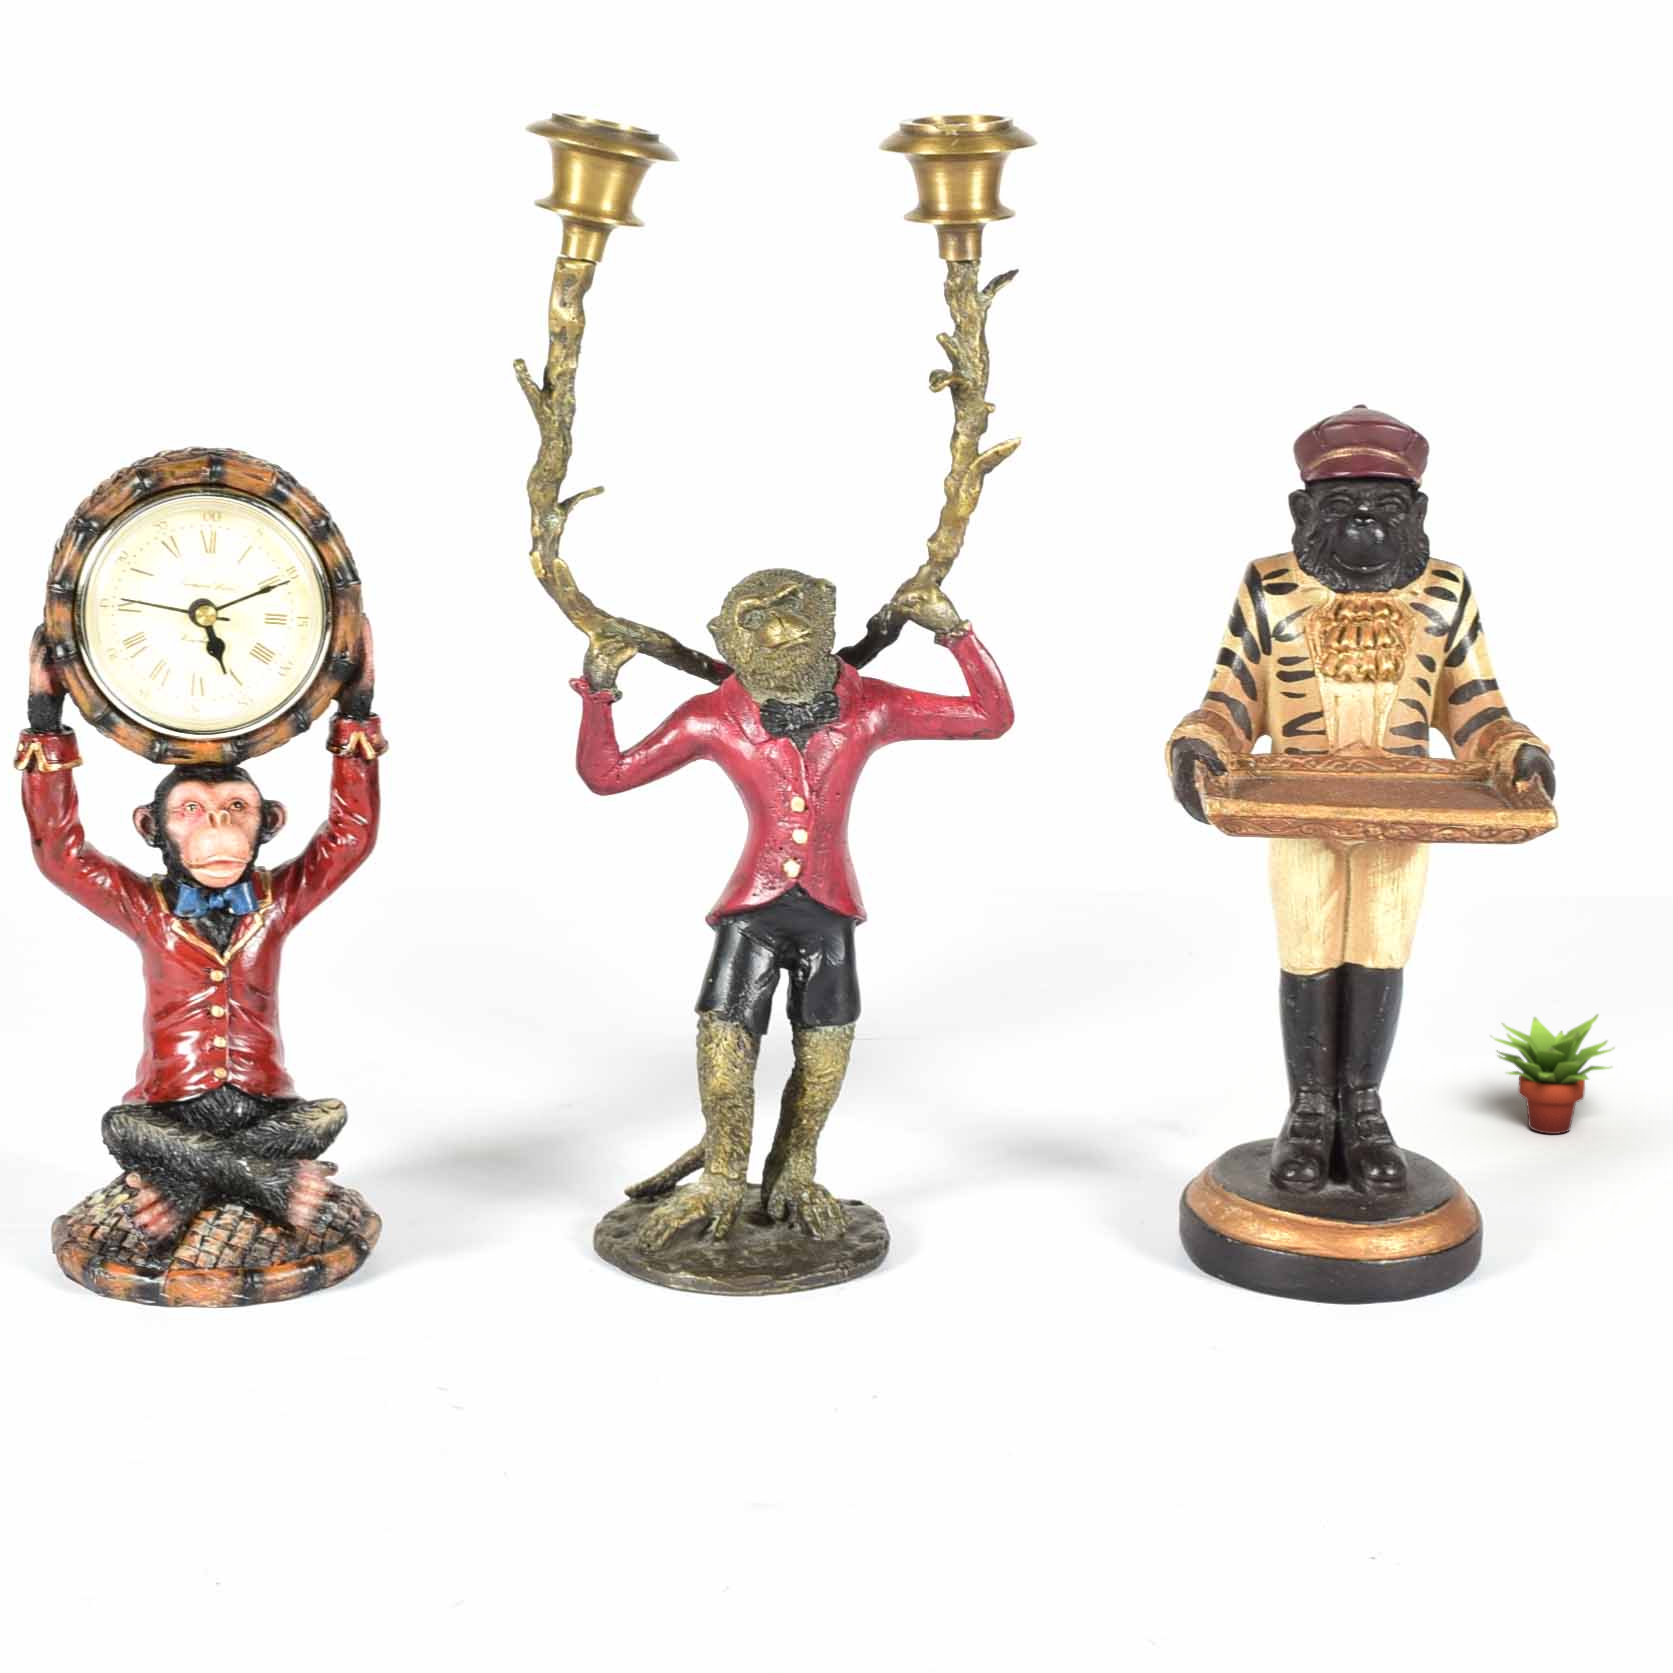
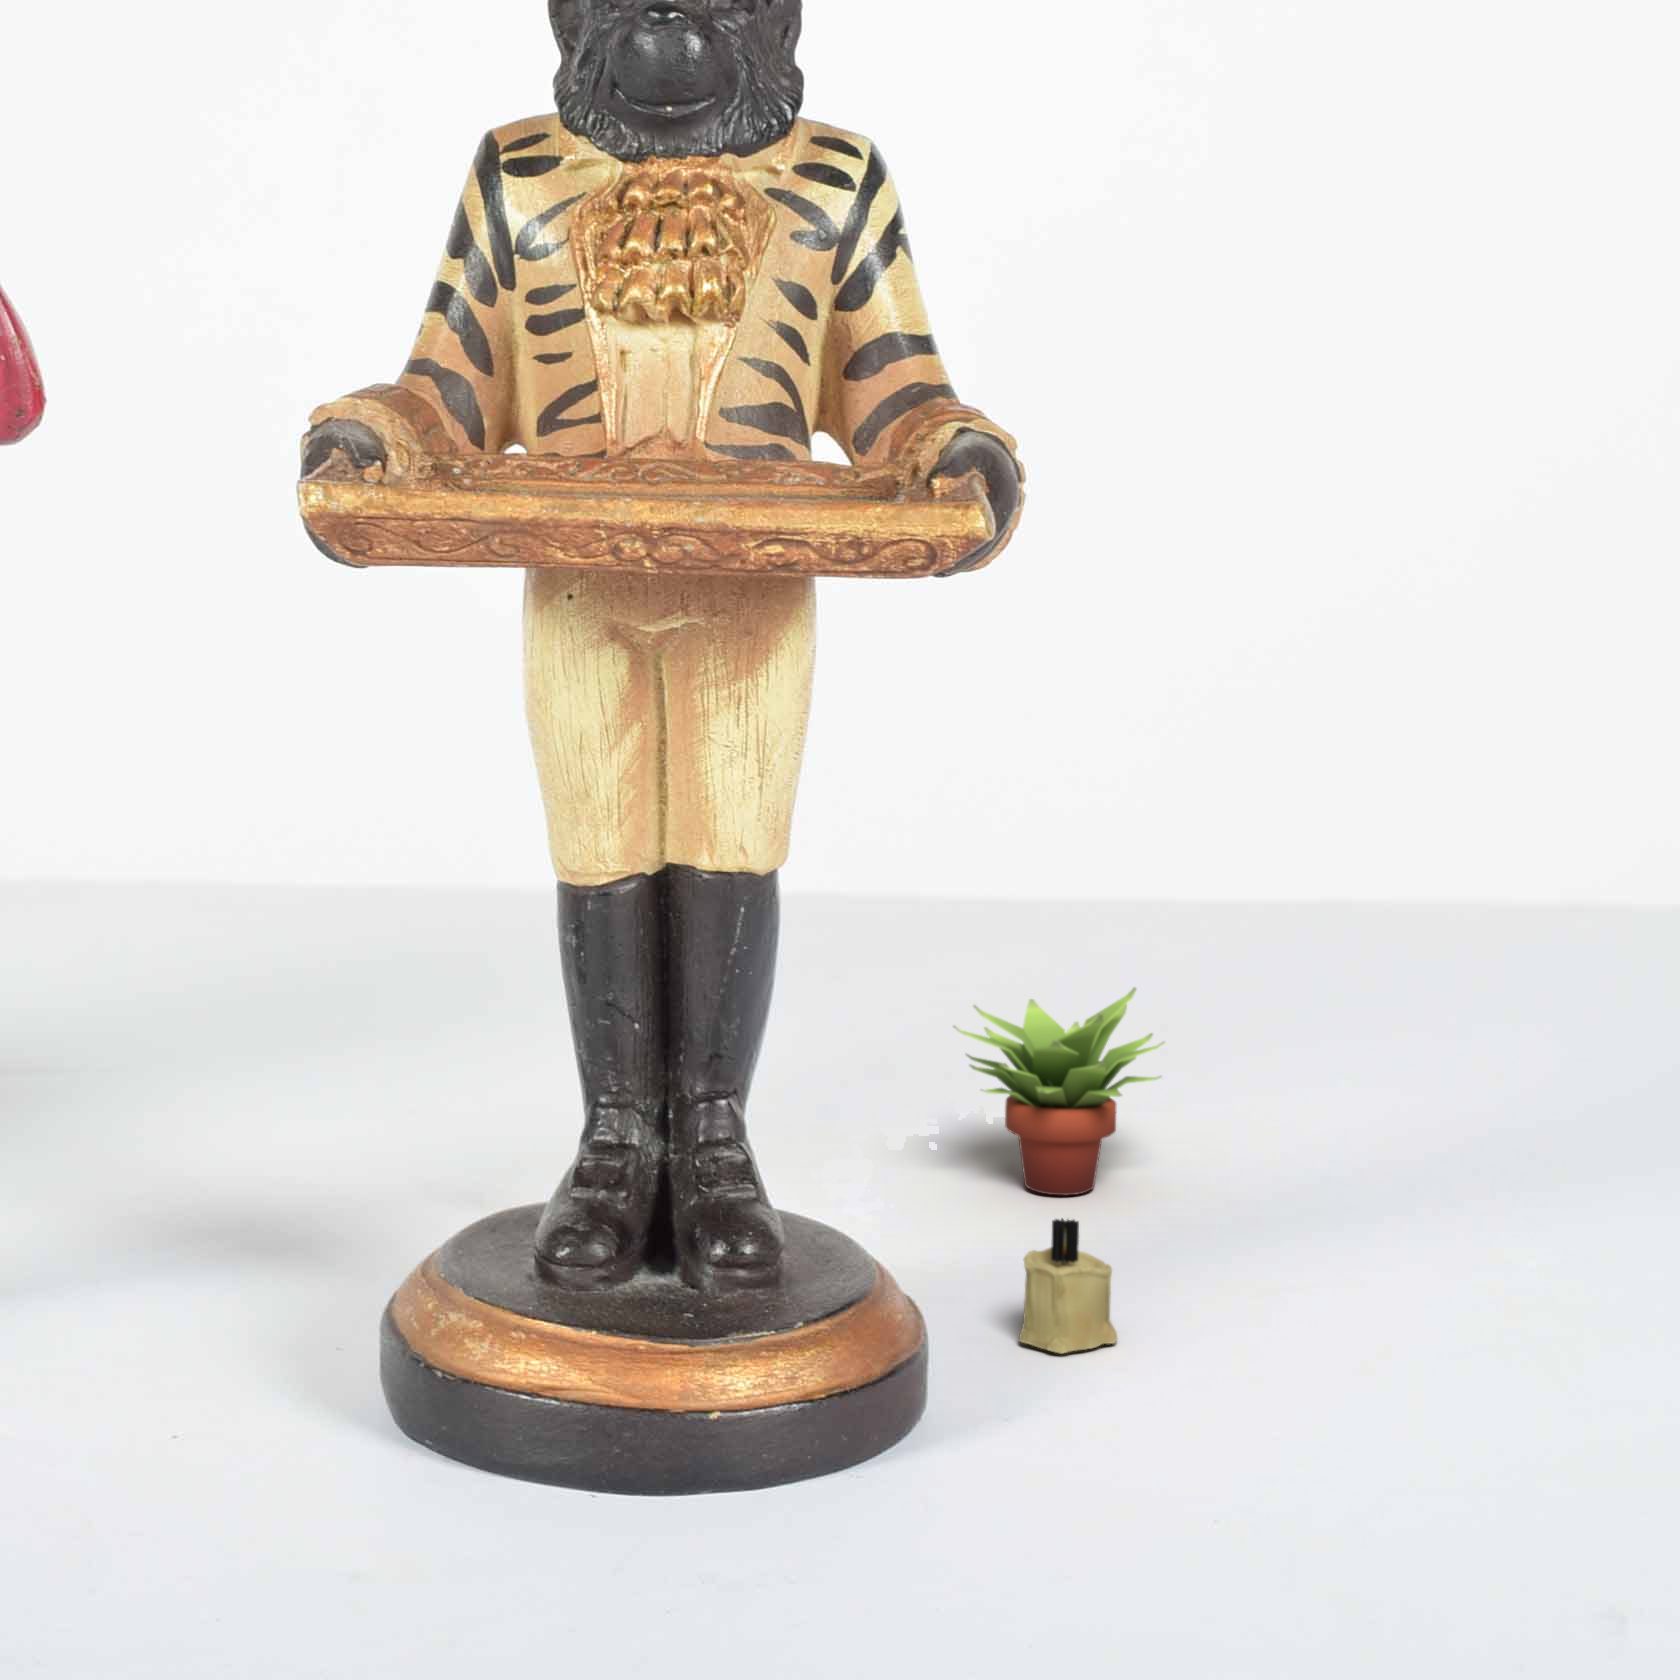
candle: none [1531,1156,1586,1230] -> present [1019,1219,1118,1354]

